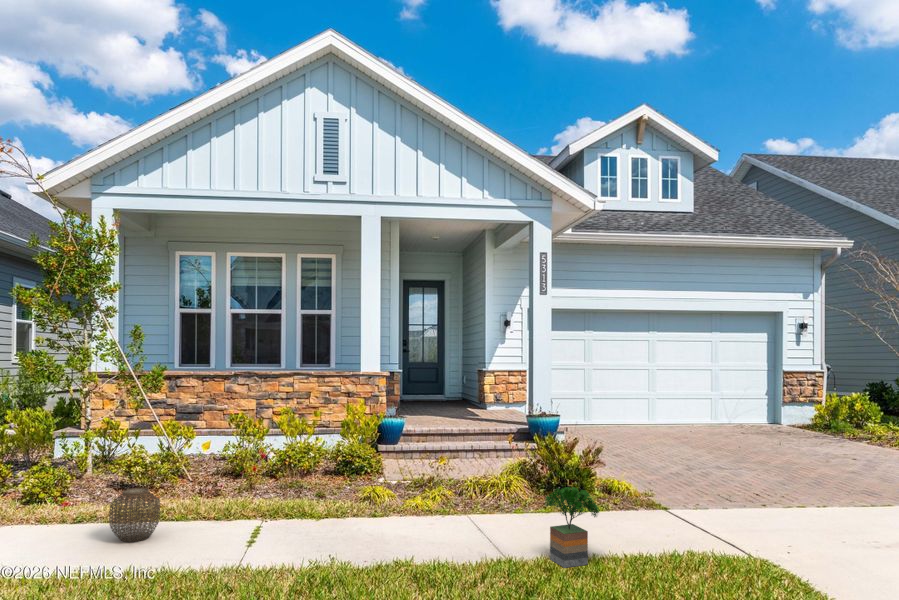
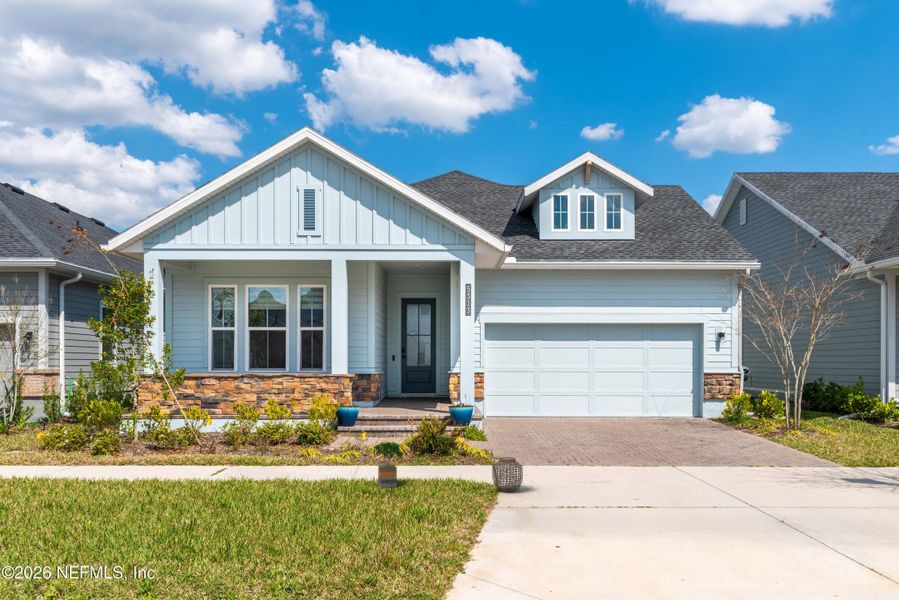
woven basket: present [109,488,160,542] -> present [492,457,523,492]

